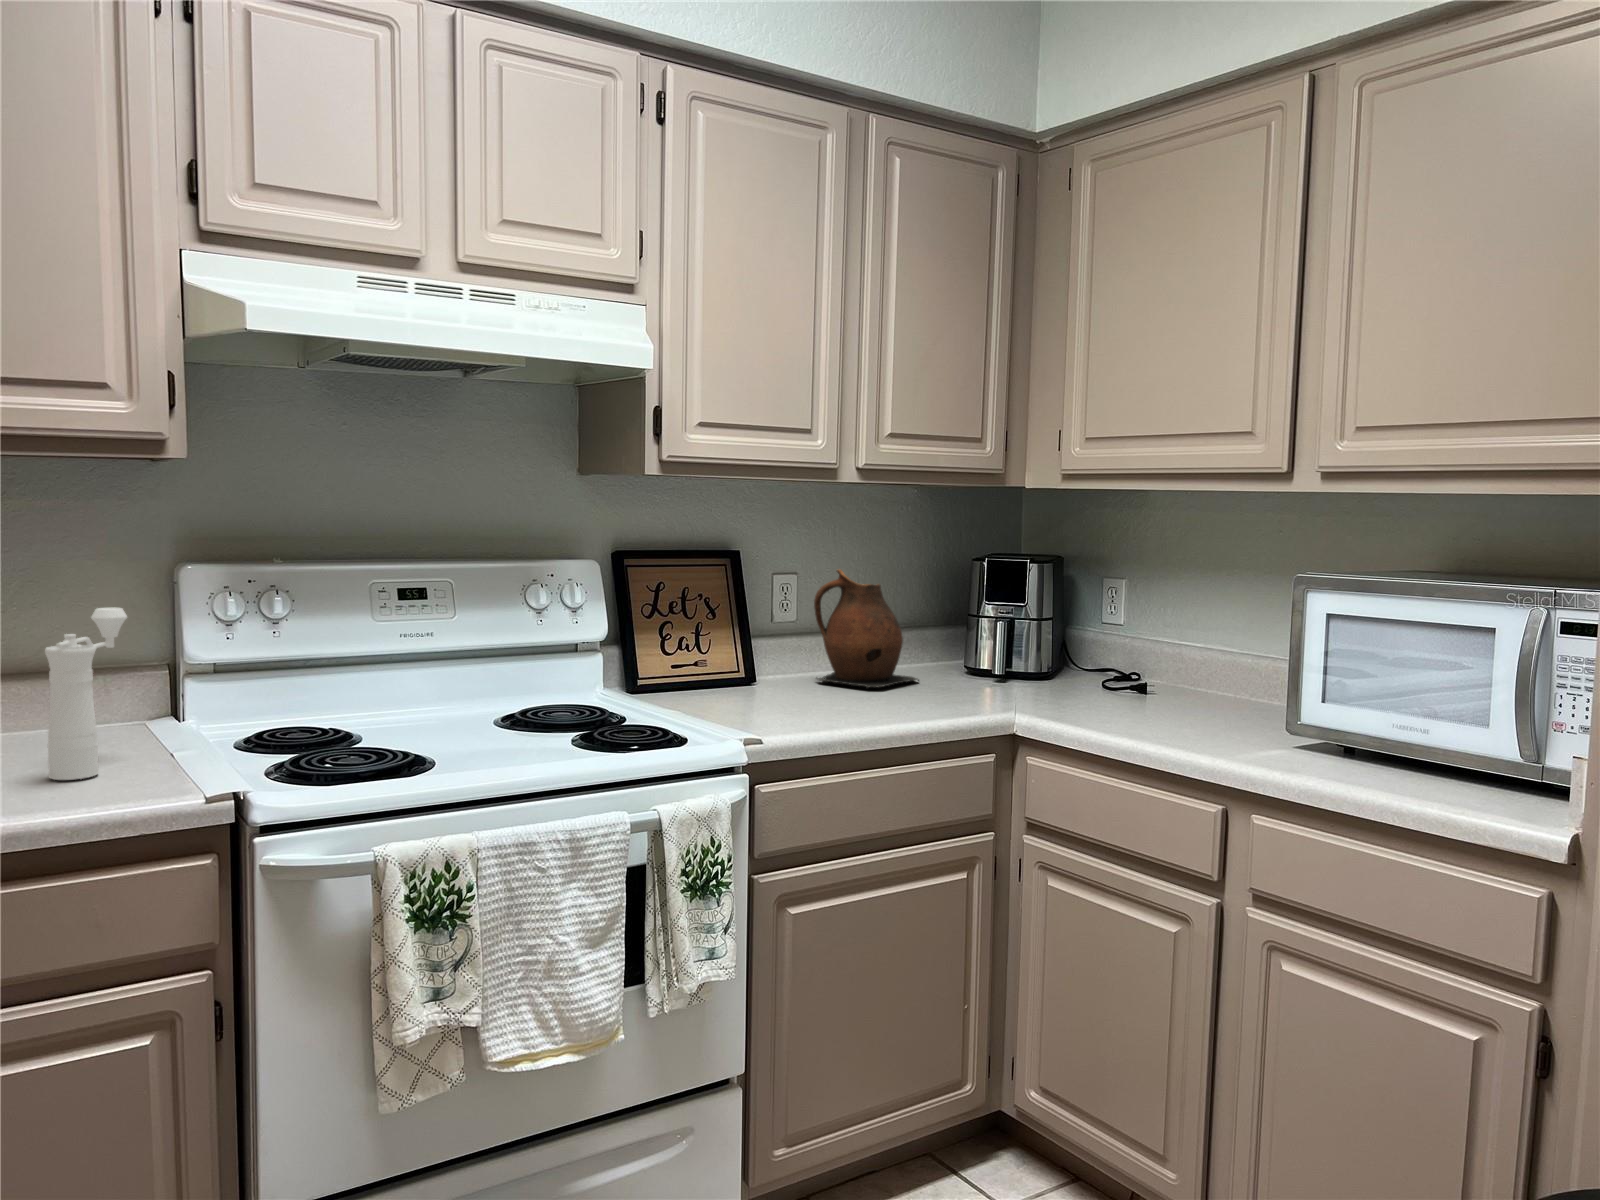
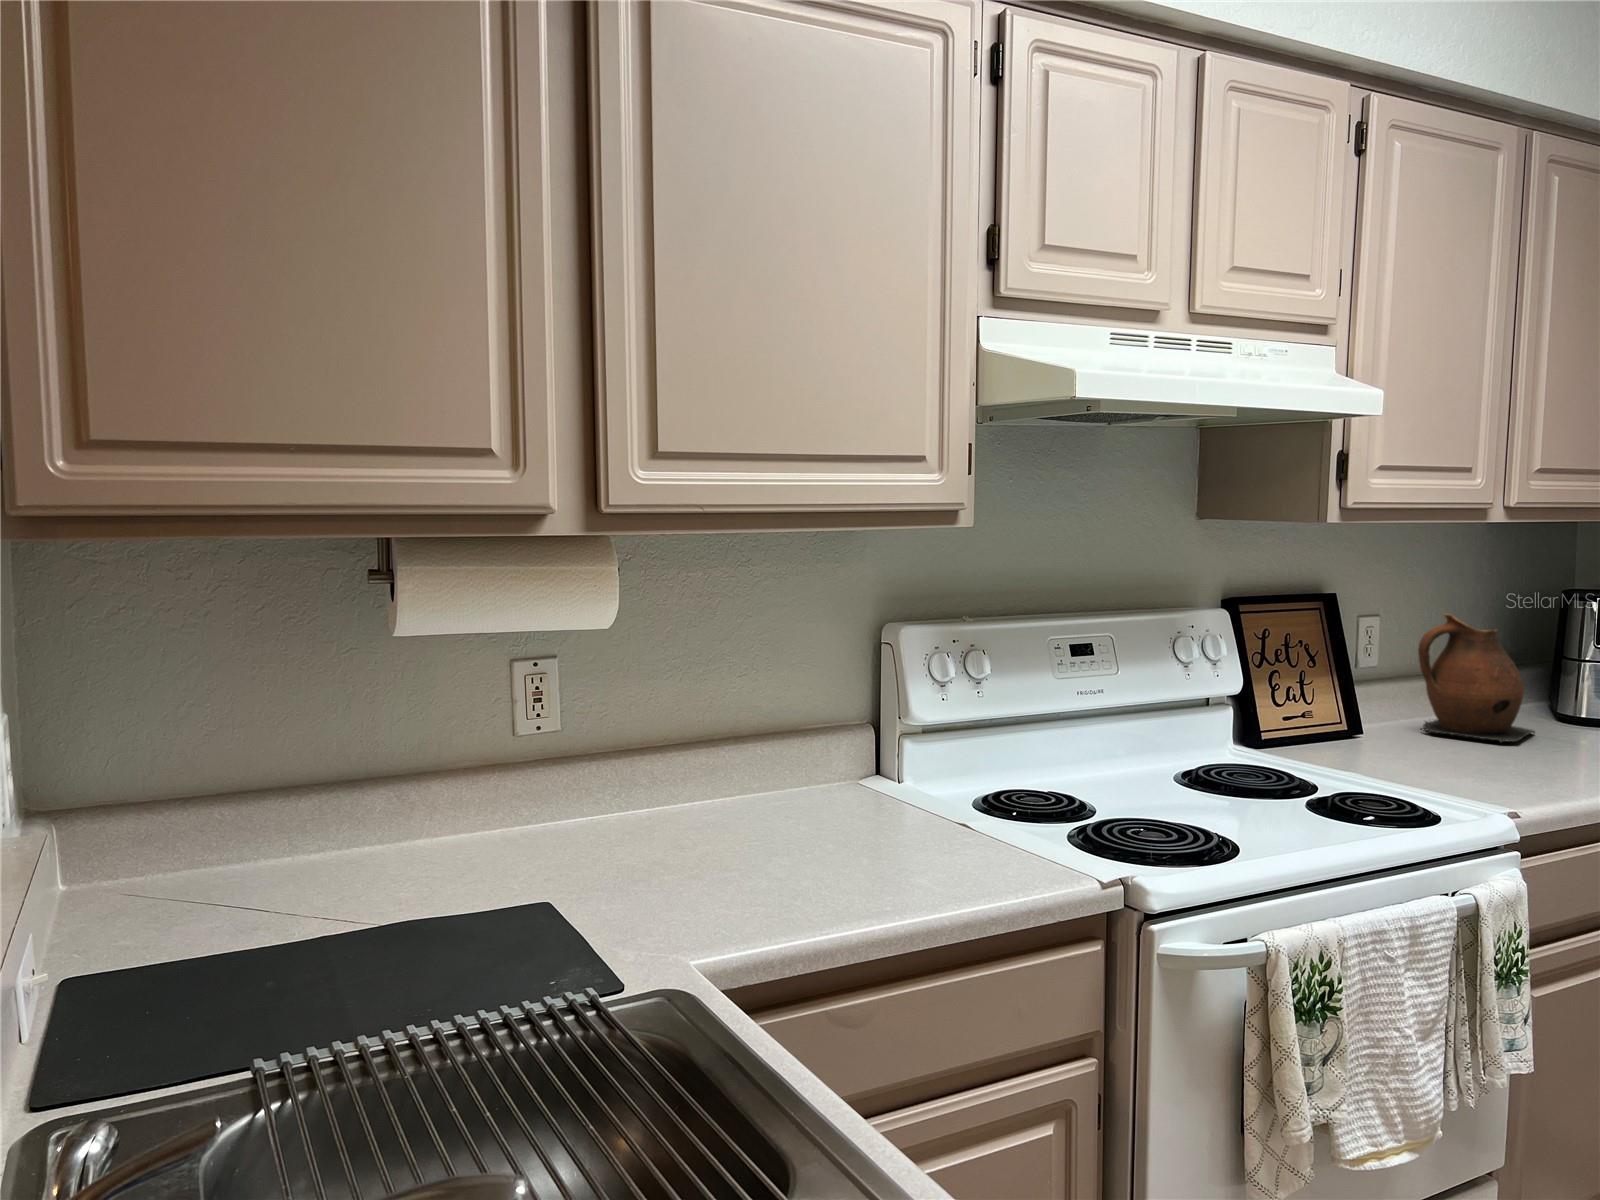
pepper mill: present [45,607,127,780] -> none [894,677,941,857]

